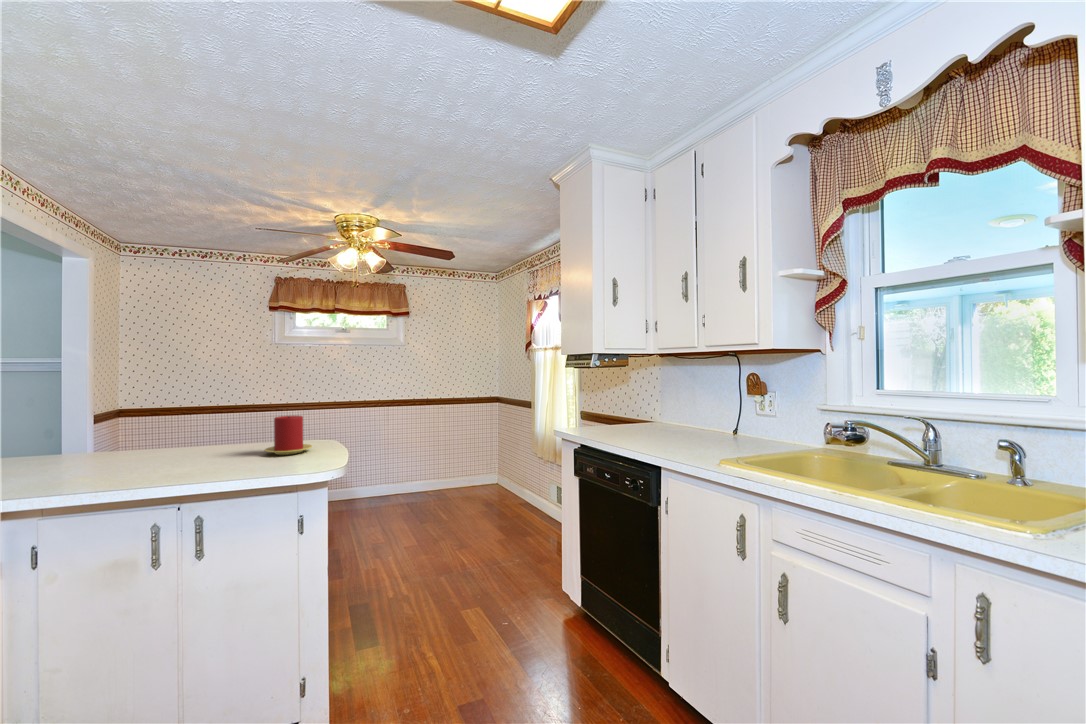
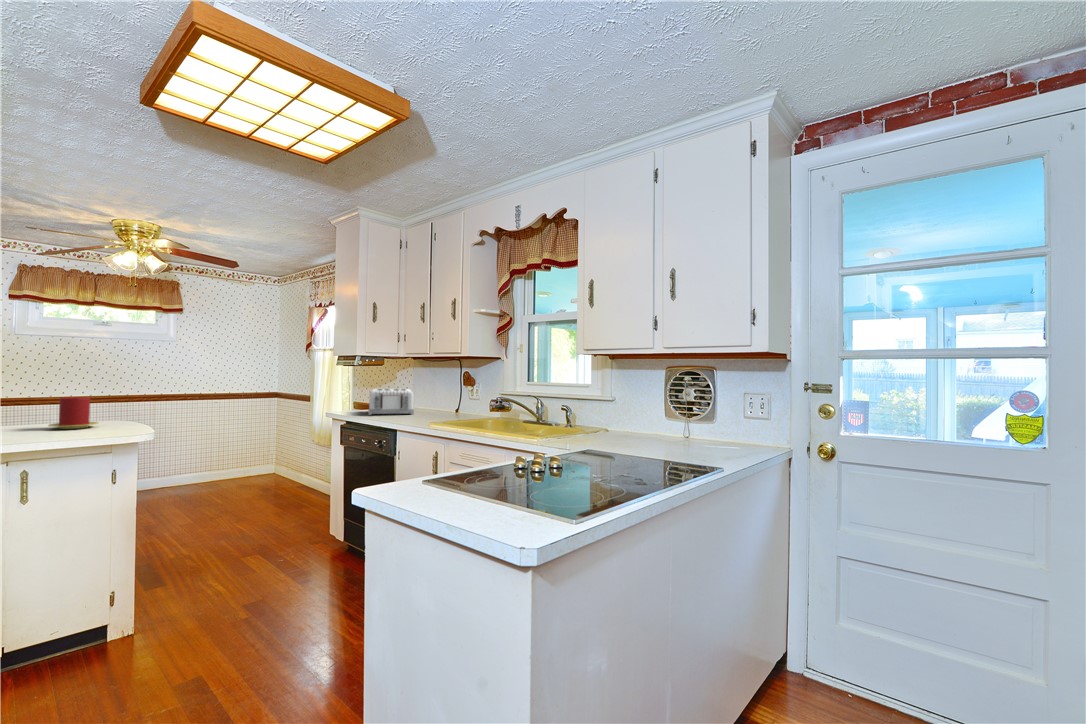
toaster: none [607,399,672,438] -> present [368,389,414,415]

